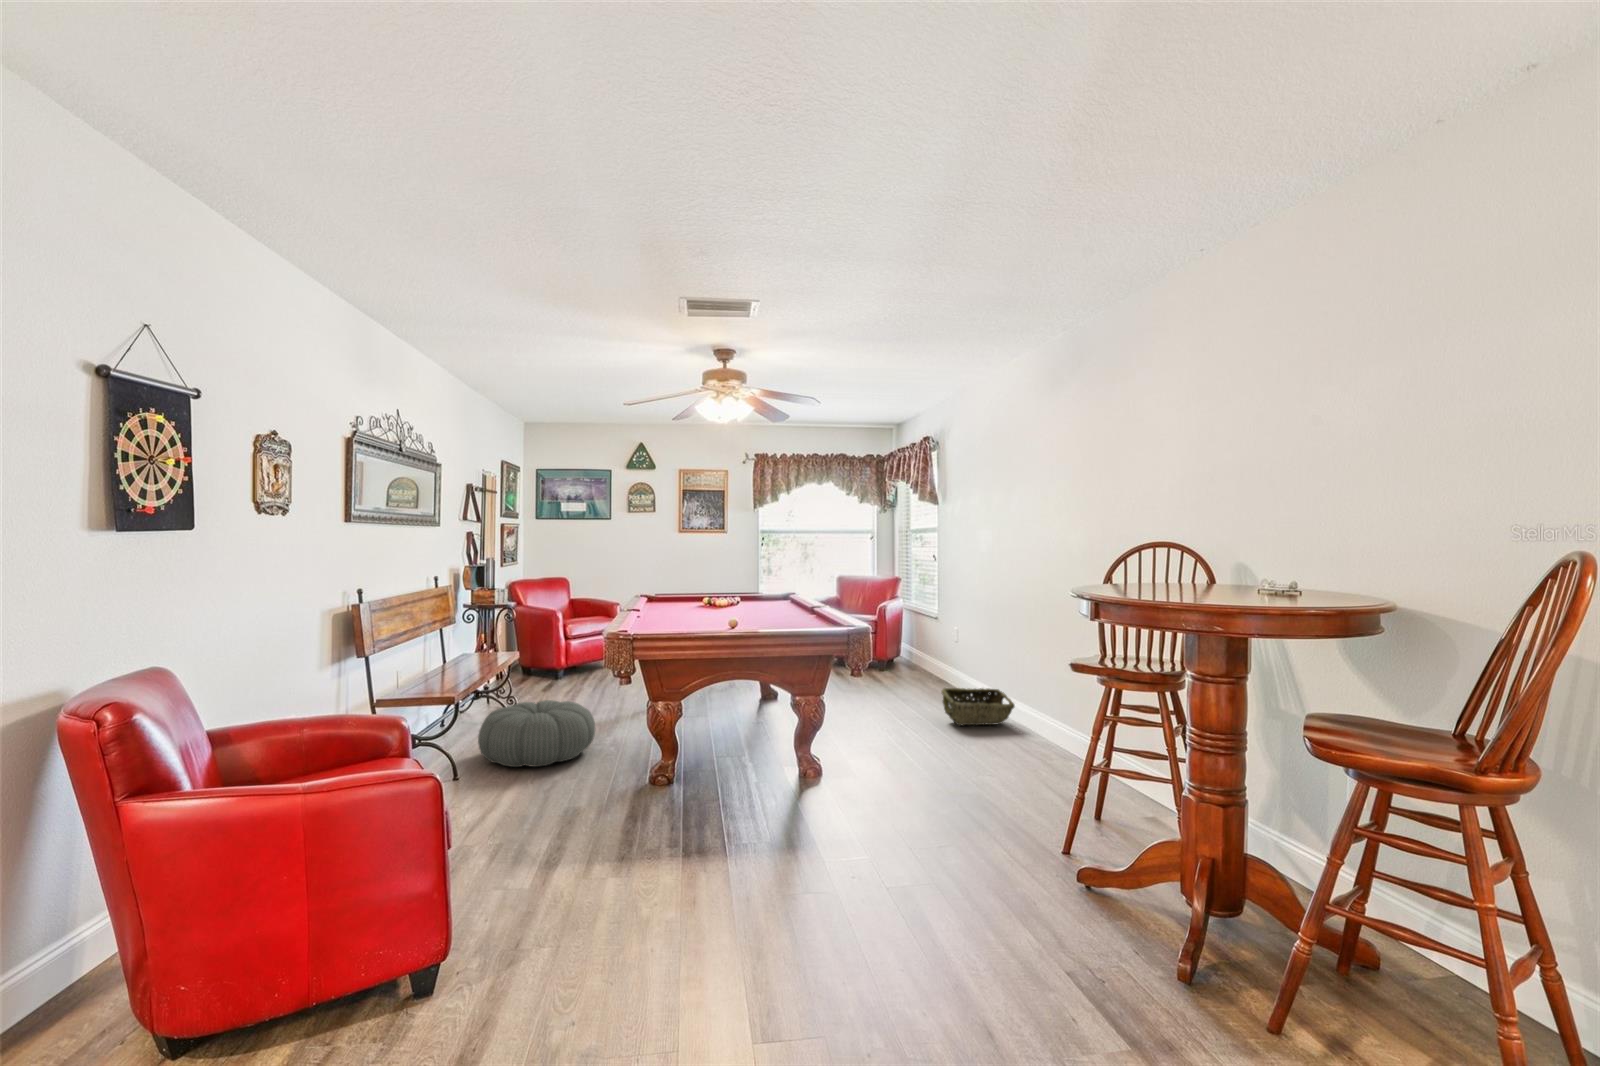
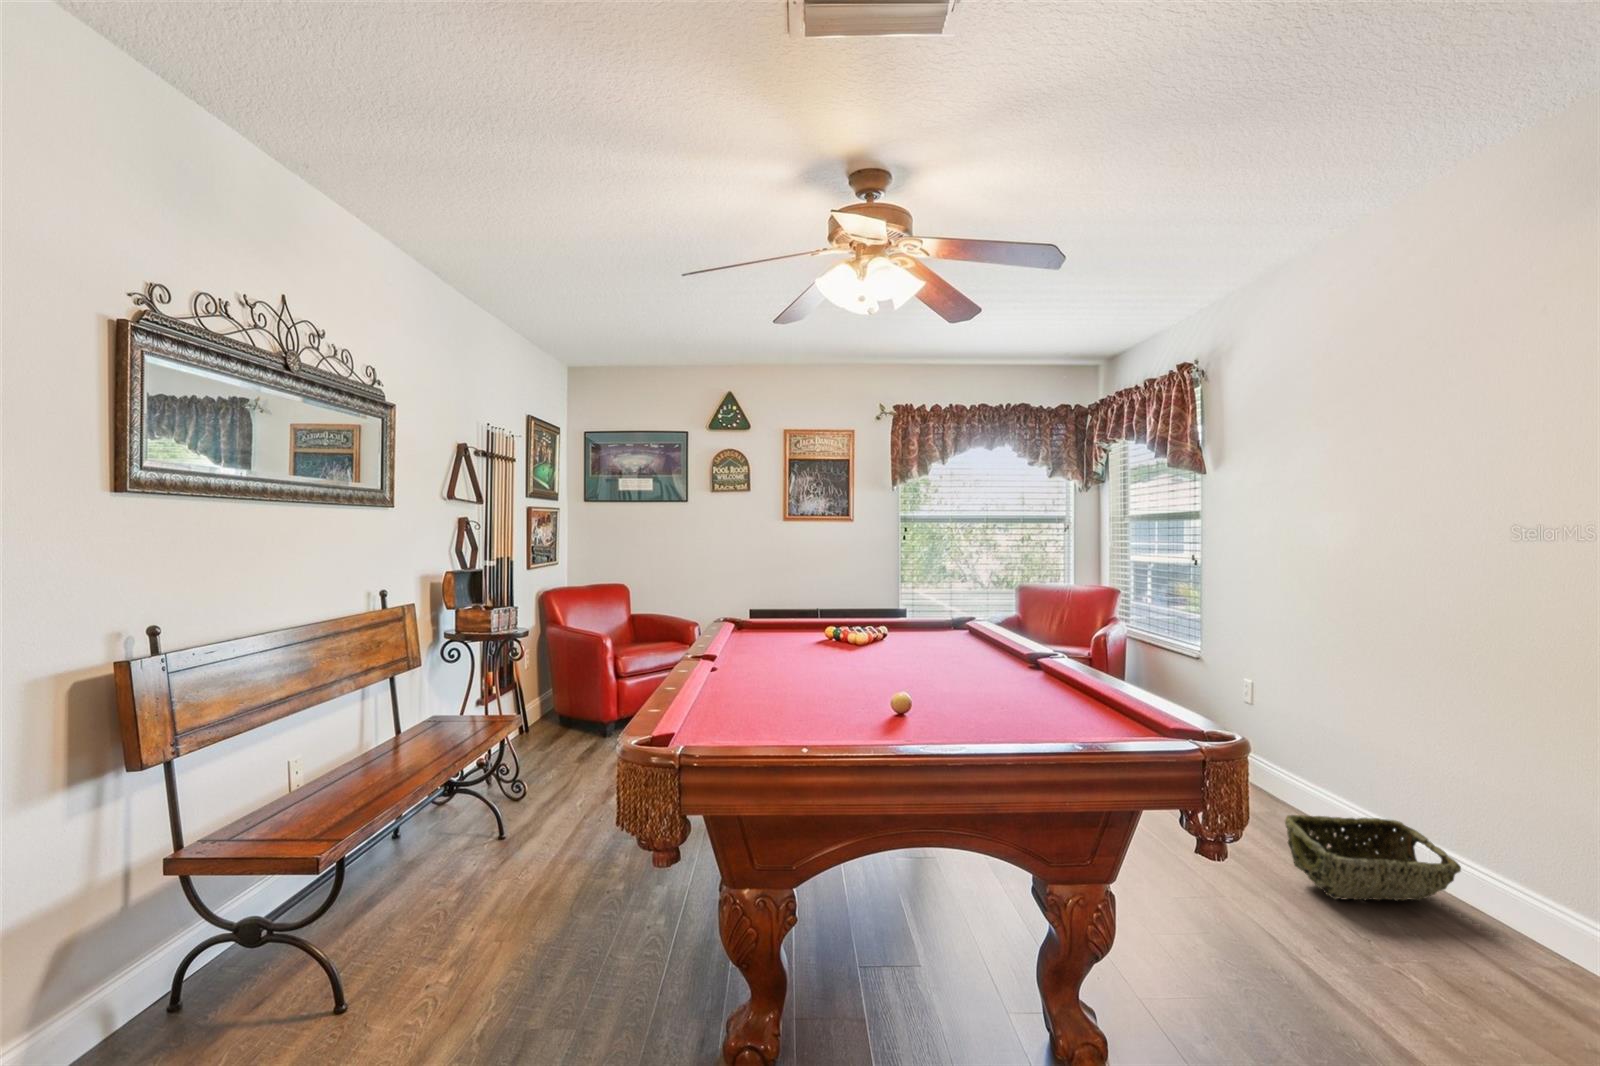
pouf: present [478,700,595,767] -> none [393,824,623,987]

